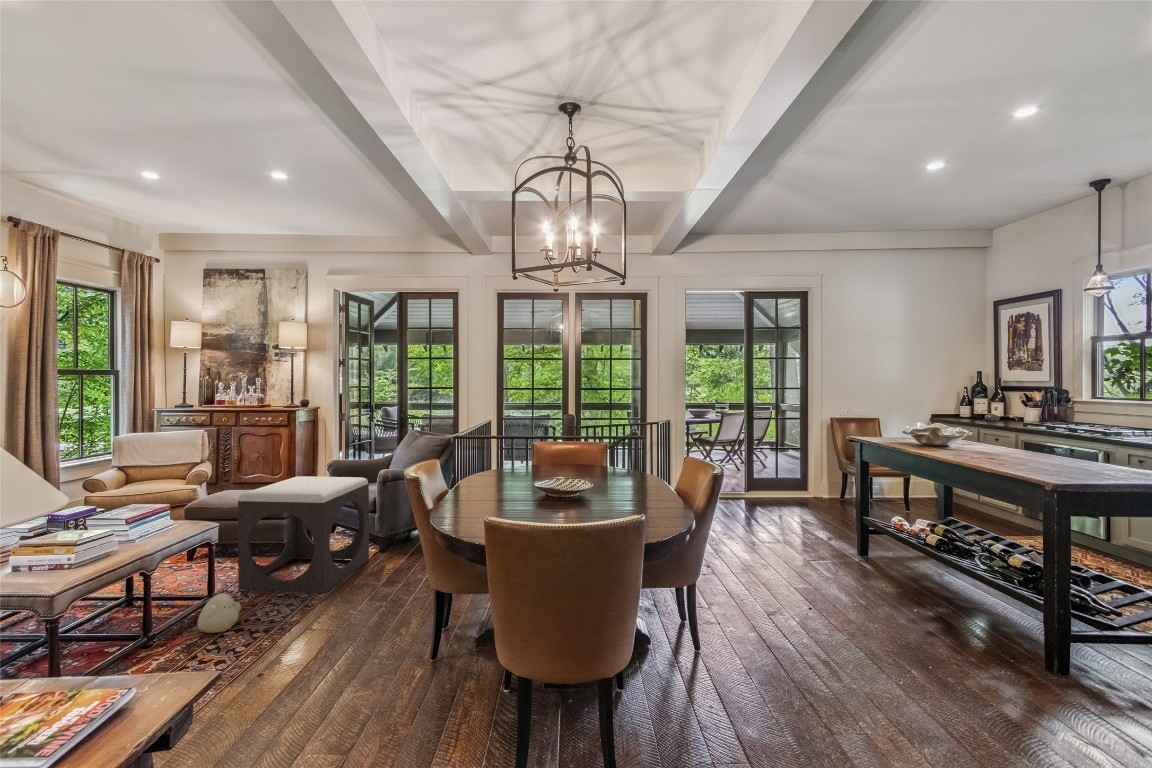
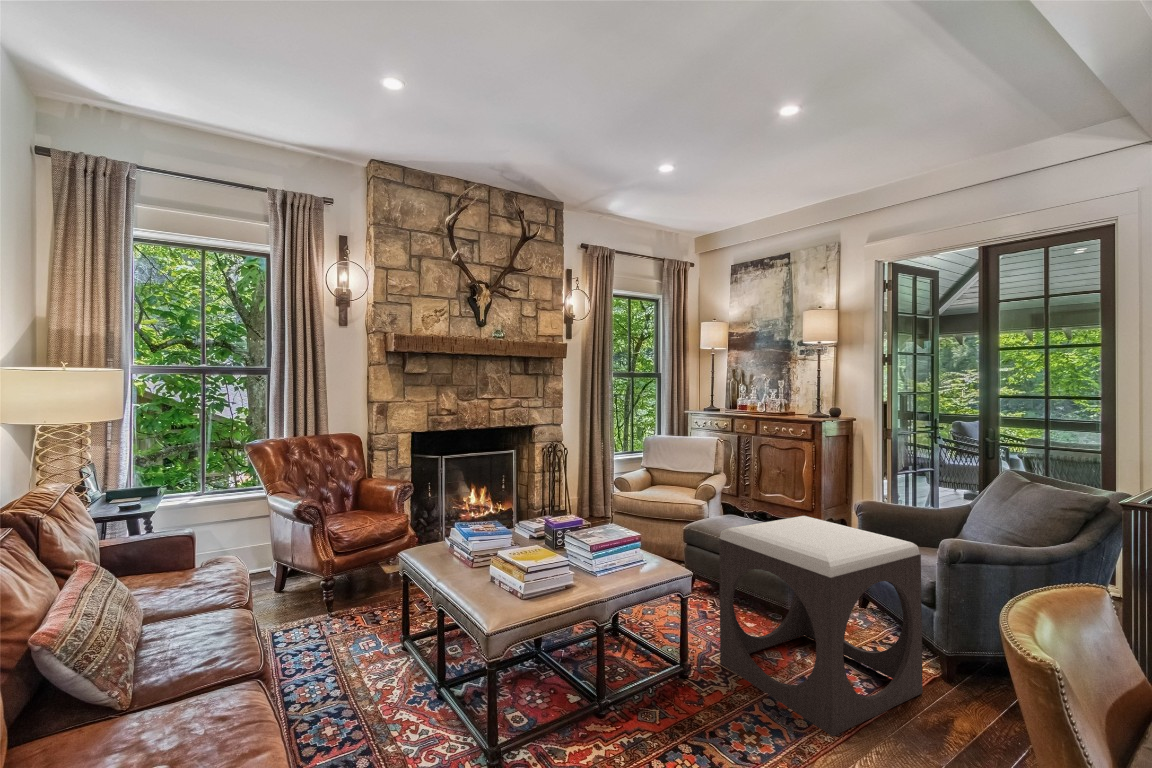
plush toy: present [198,585,242,633] -> none [652,669,708,737]

